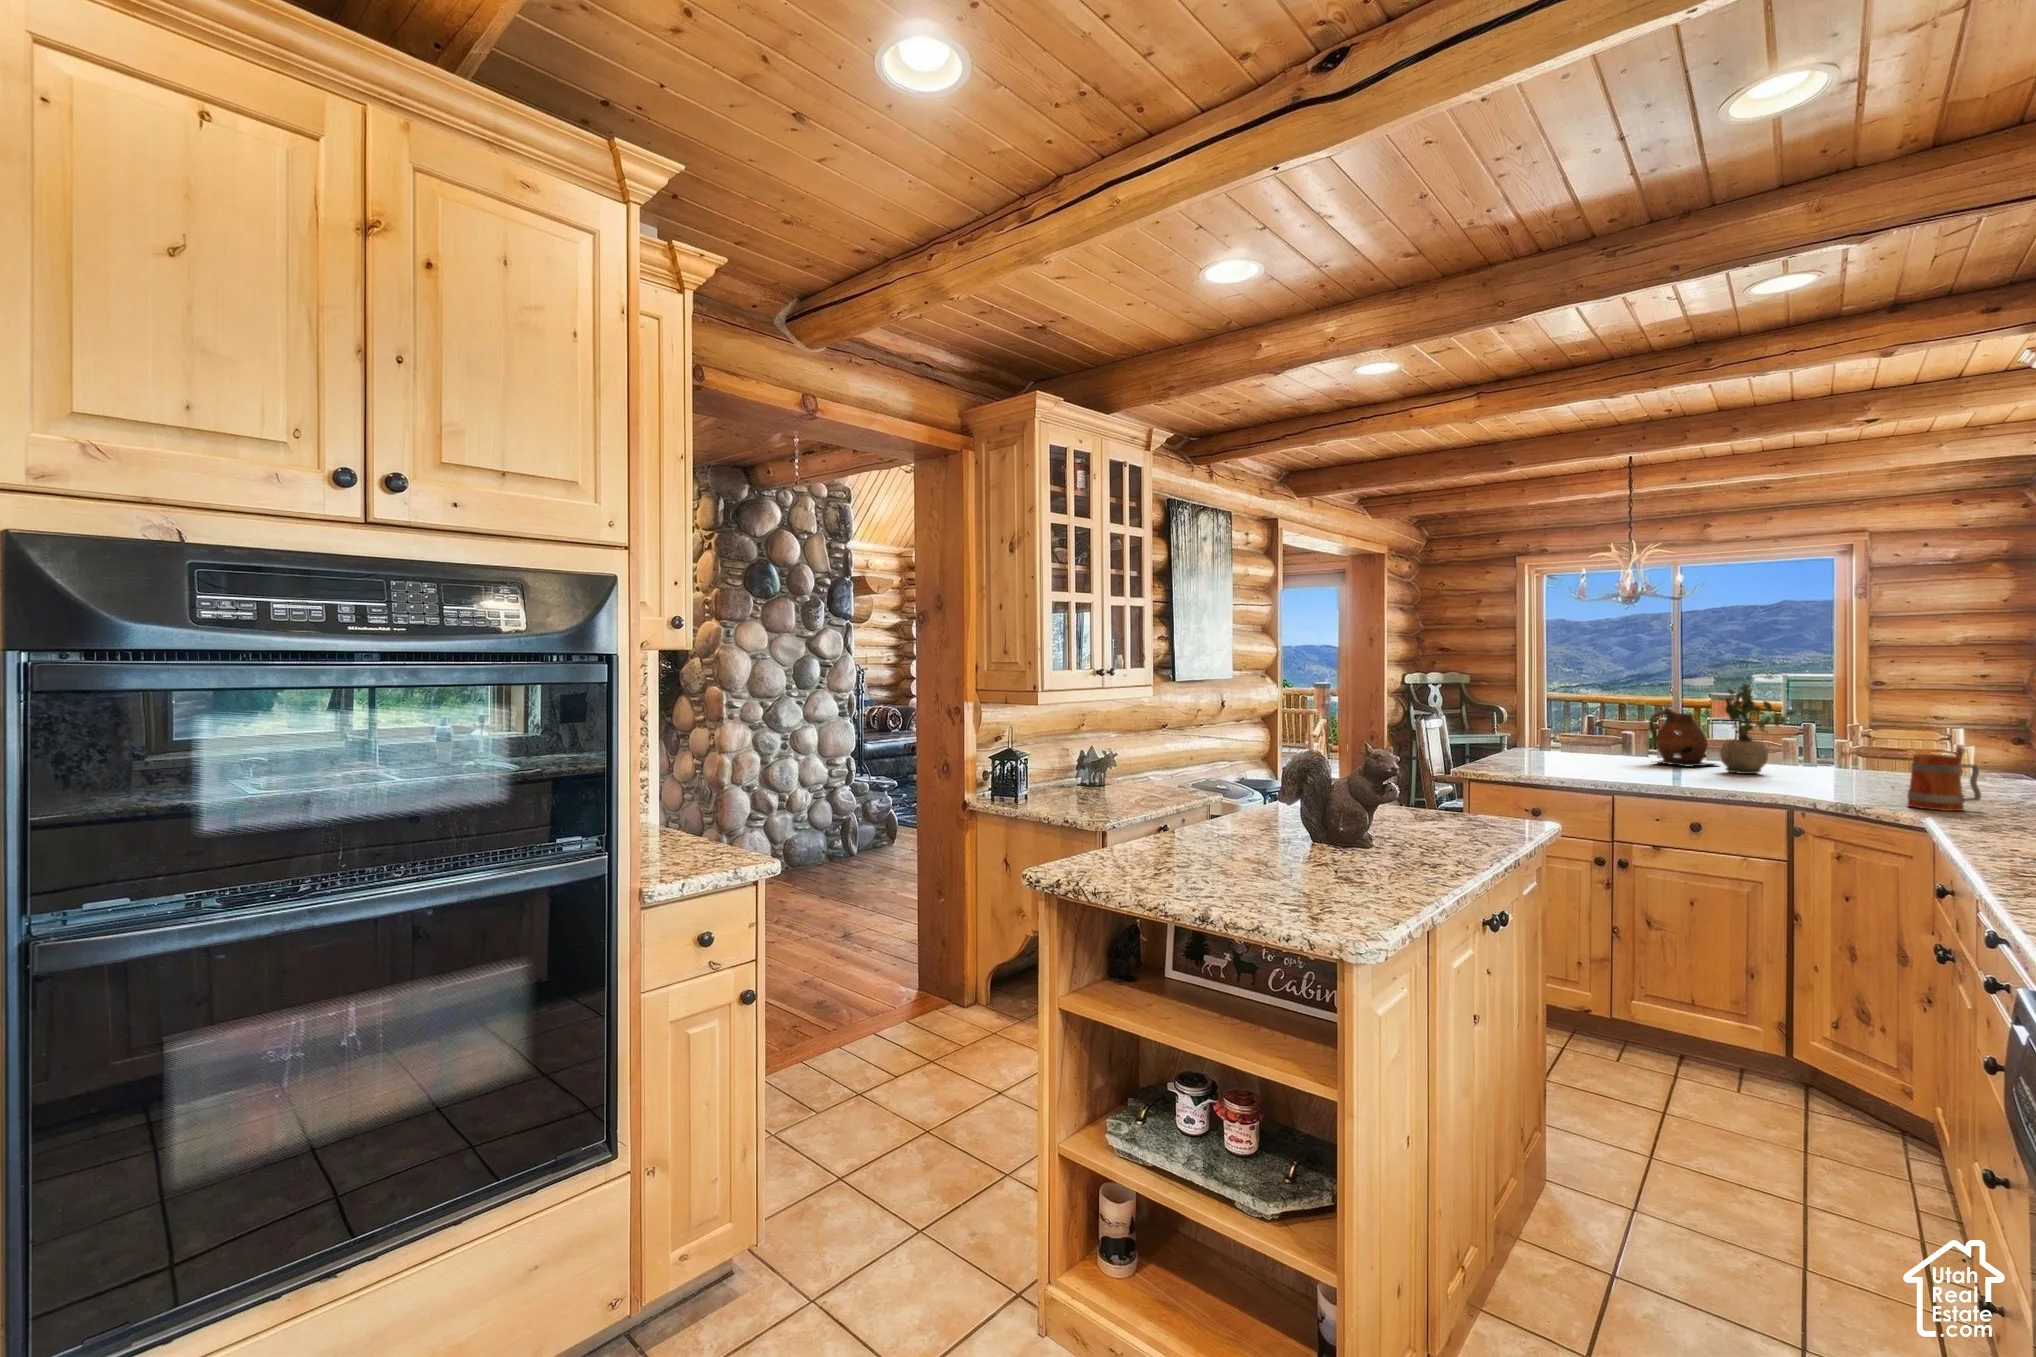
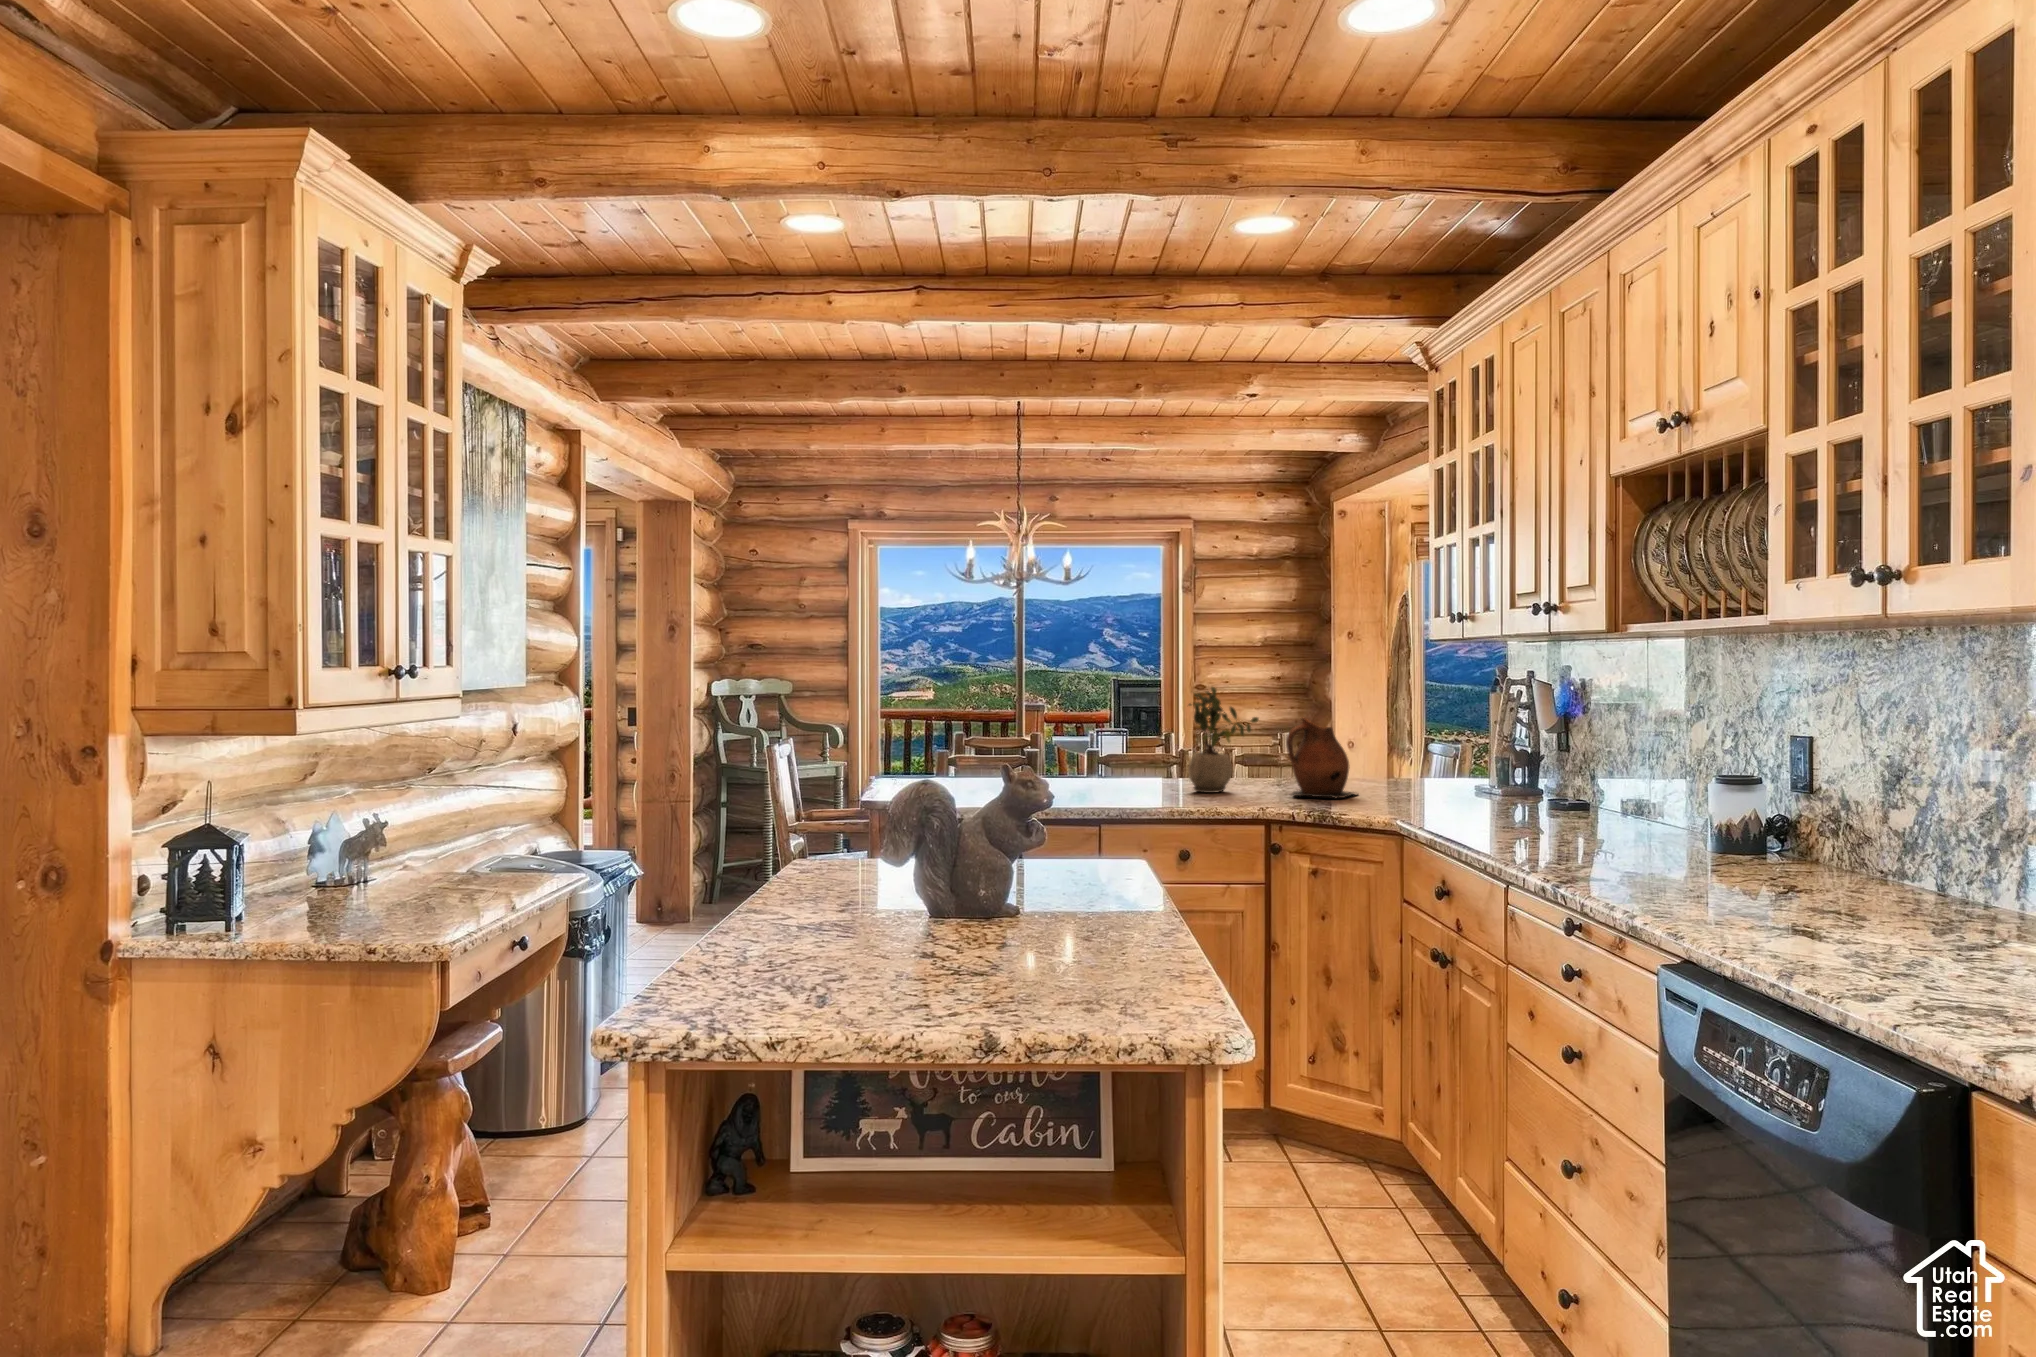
ceramic pitcher: present [1649,706,1714,766] -> present [1286,718,1355,799]
mug: present [1907,754,1981,811] -> none [1397,759,1450,816]

